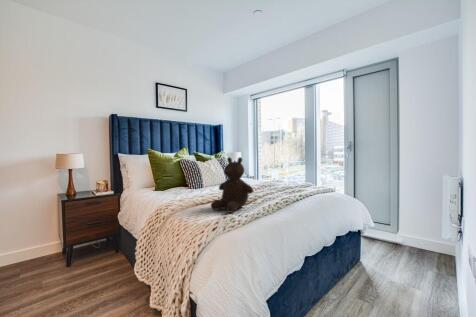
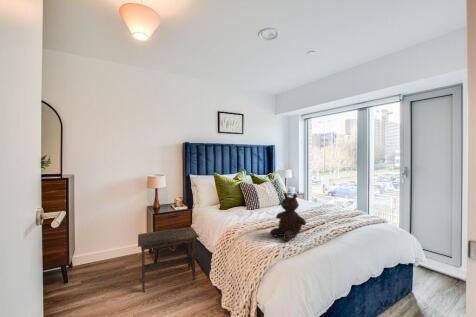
footstool: none [30,214,125,303] -> present [138,227,199,292]

